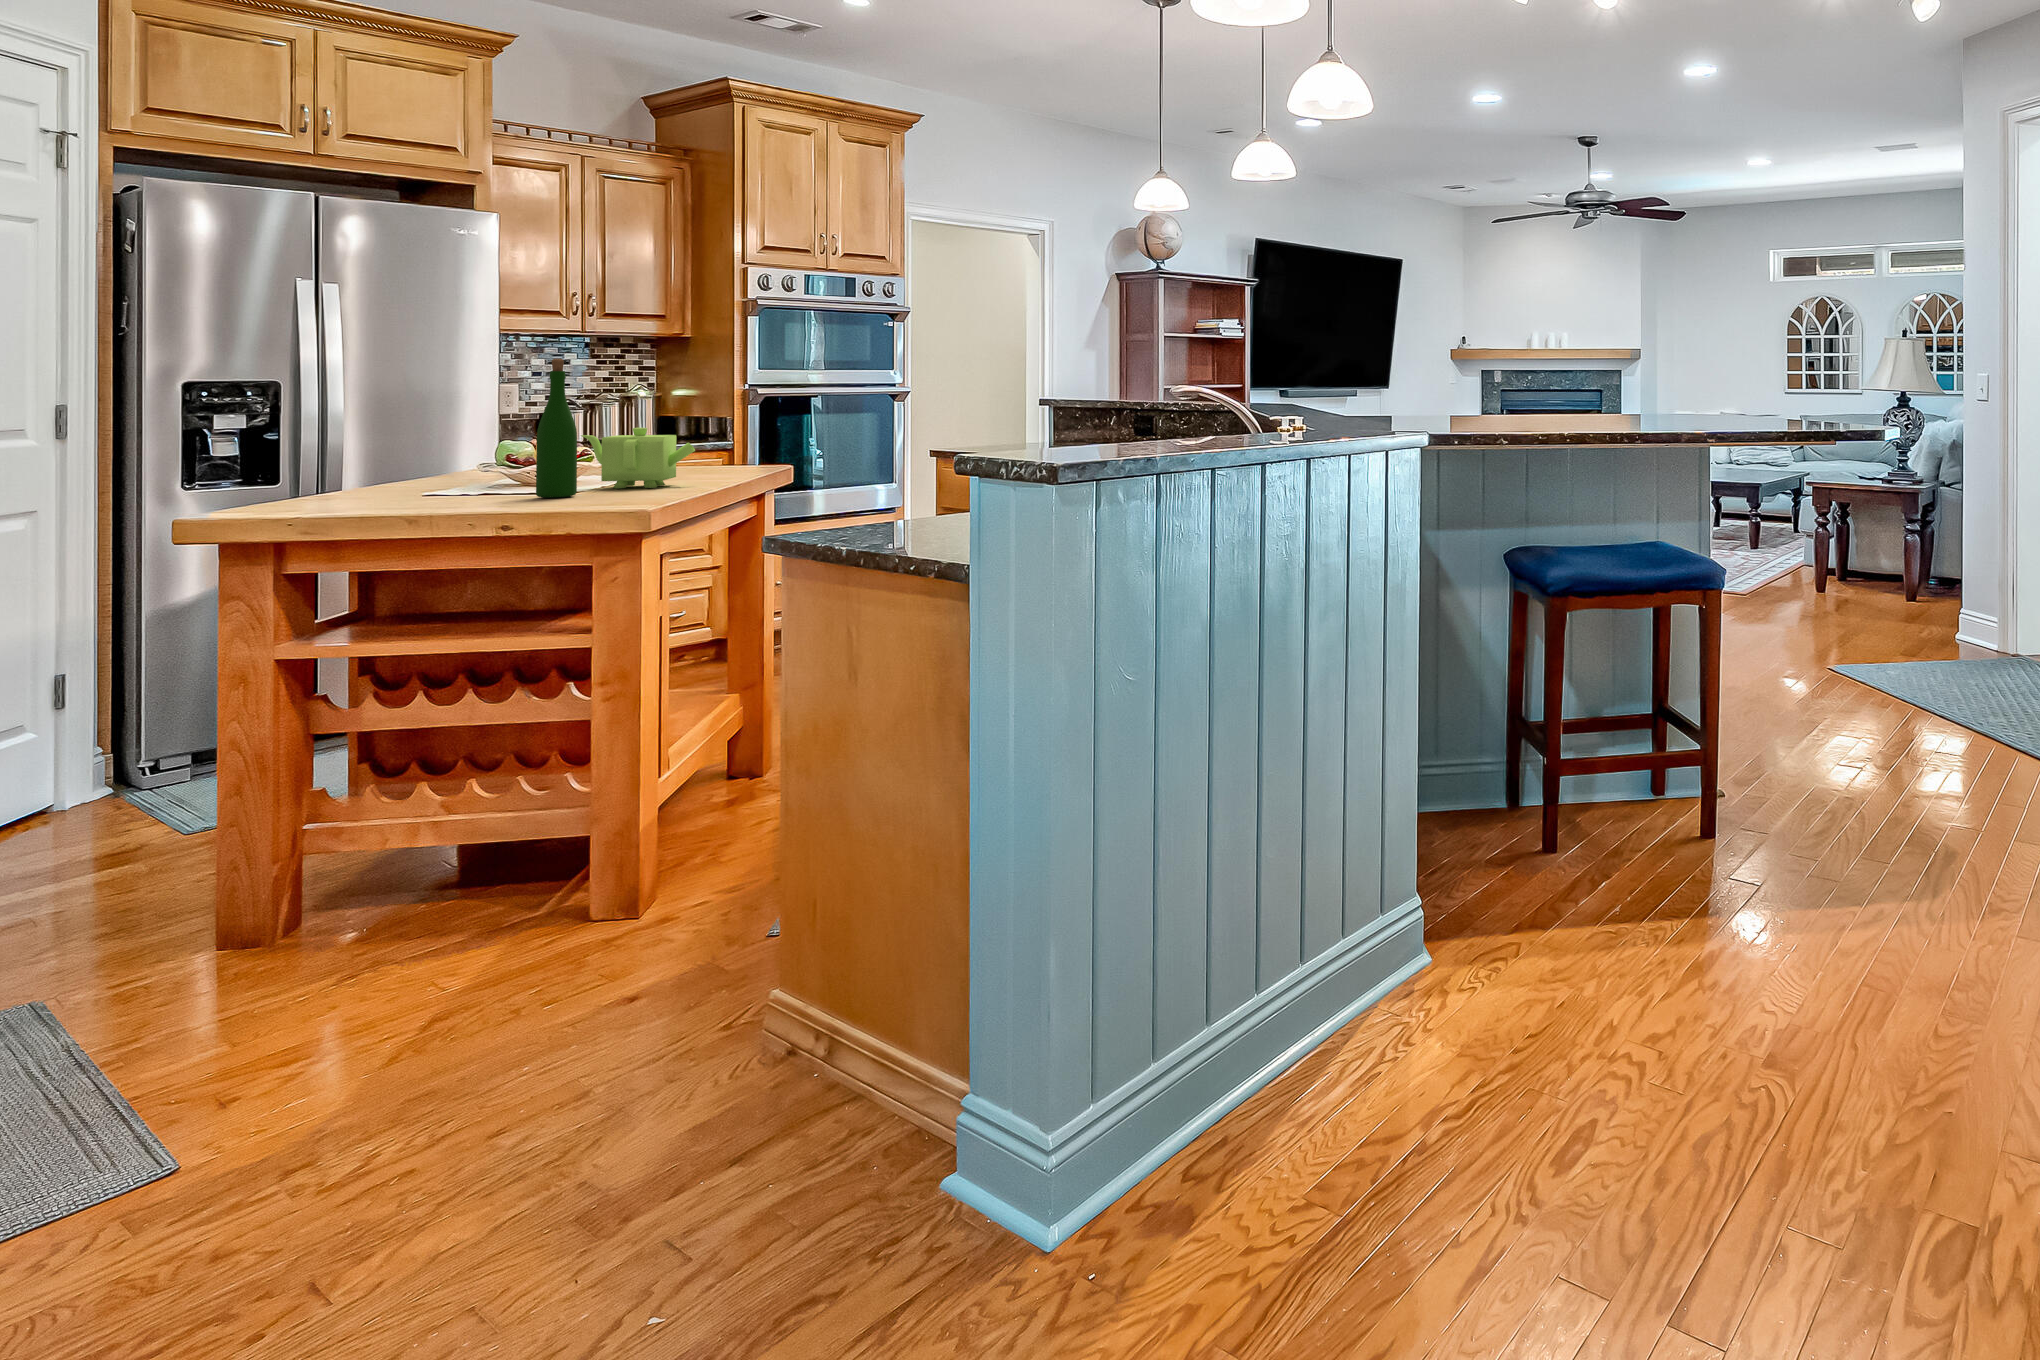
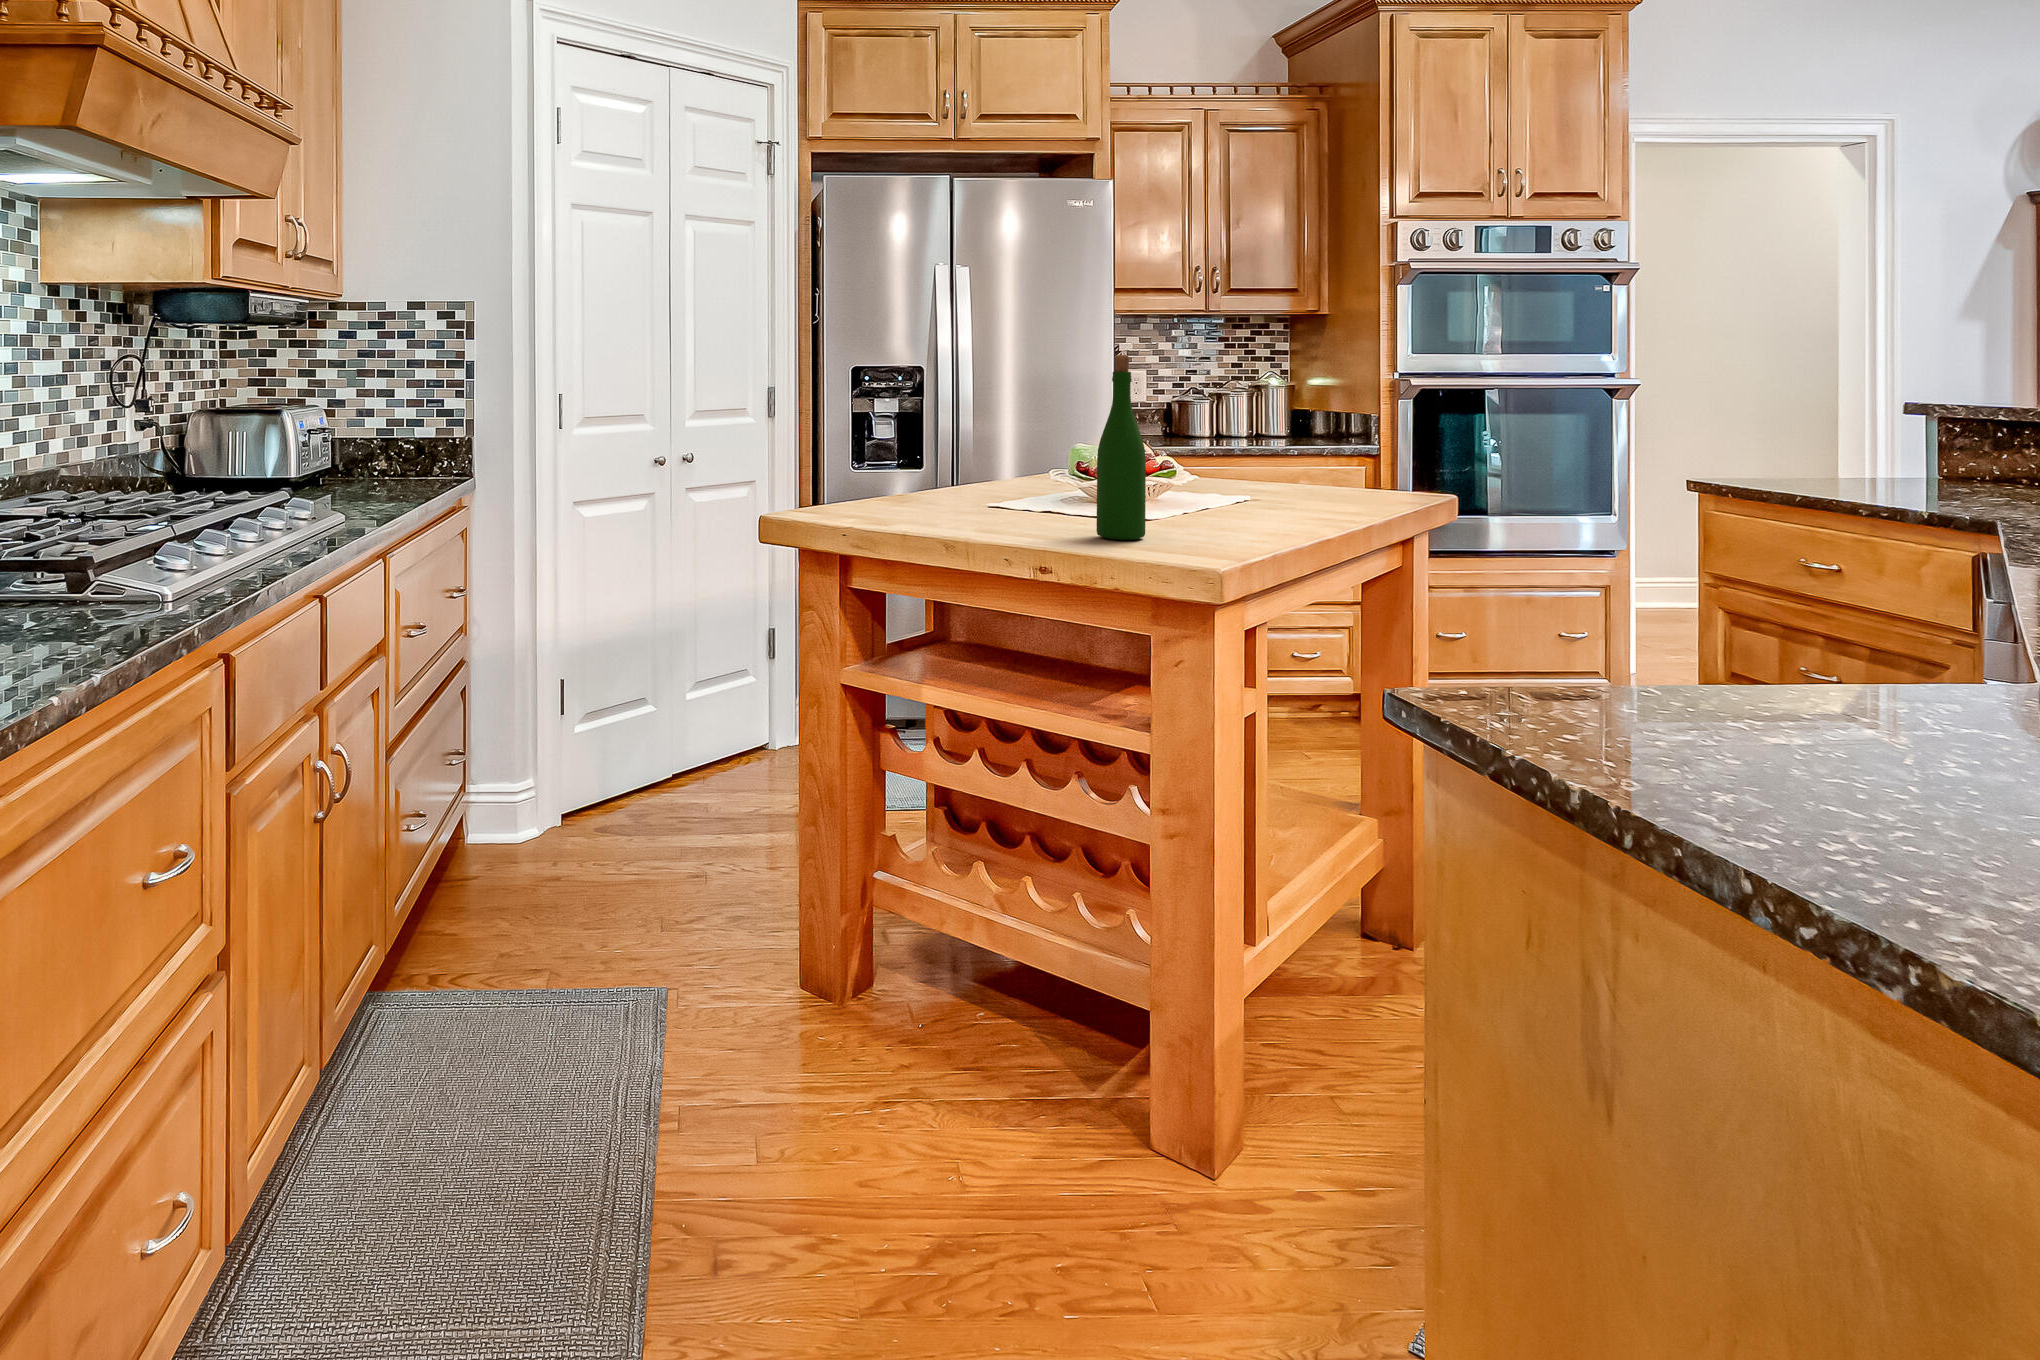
teapot: present [581,428,695,488] -> none [1161,446,1307,531]

